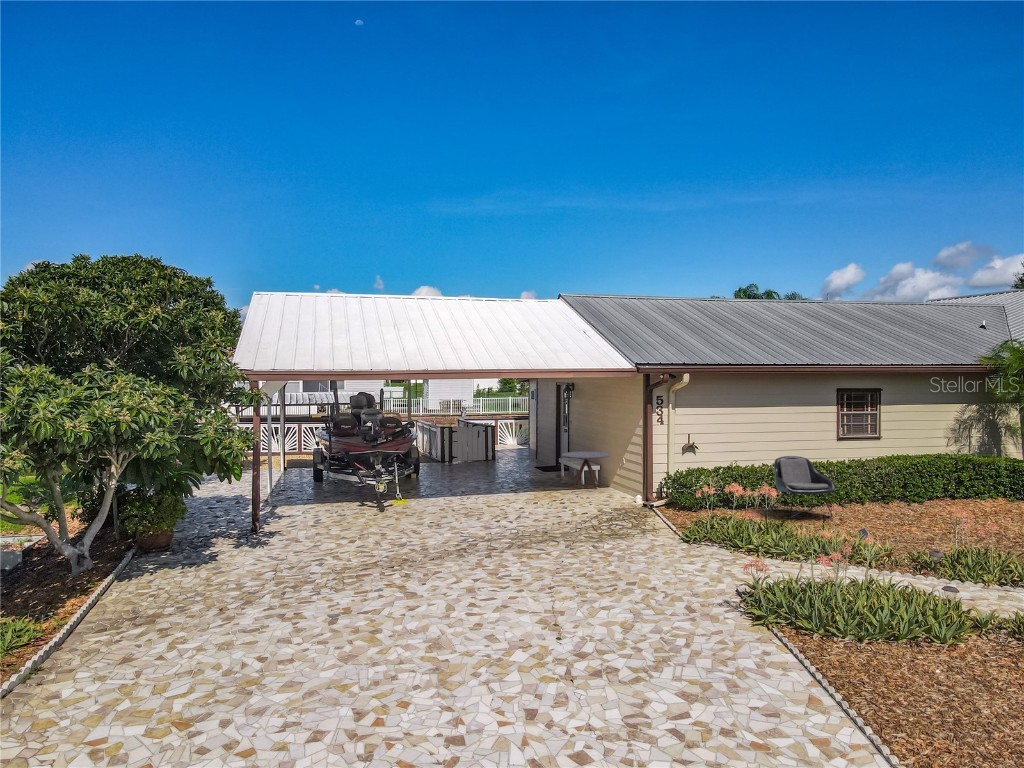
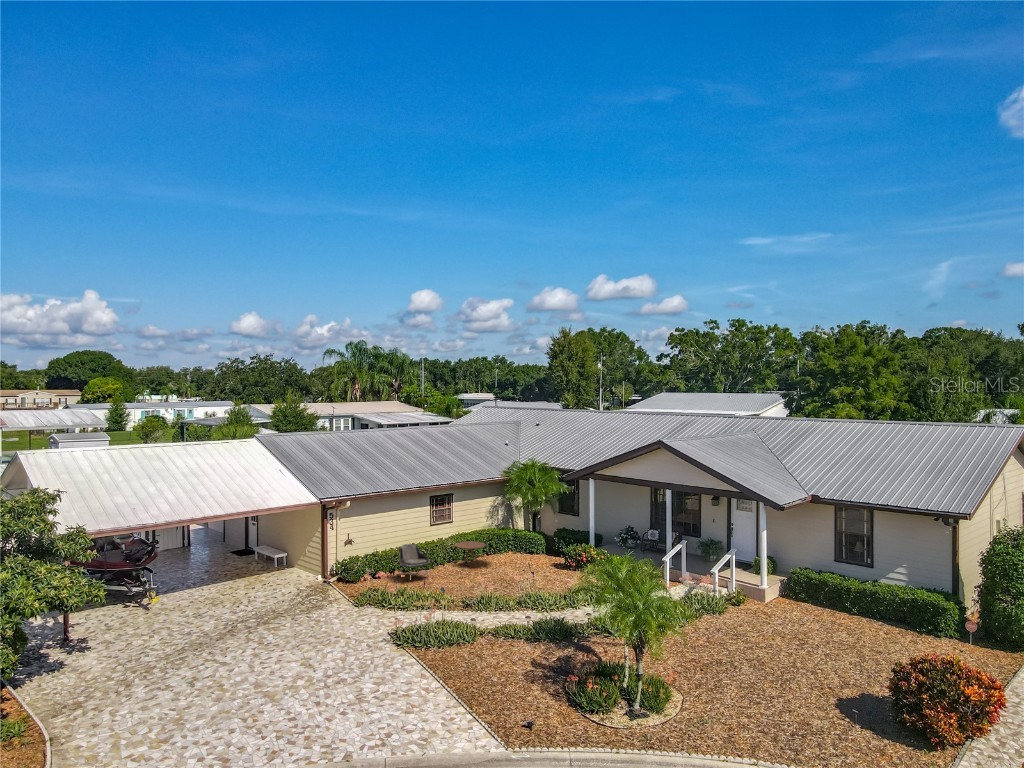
round table: present [562,452,610,489] -> present [455,541,485,566]

